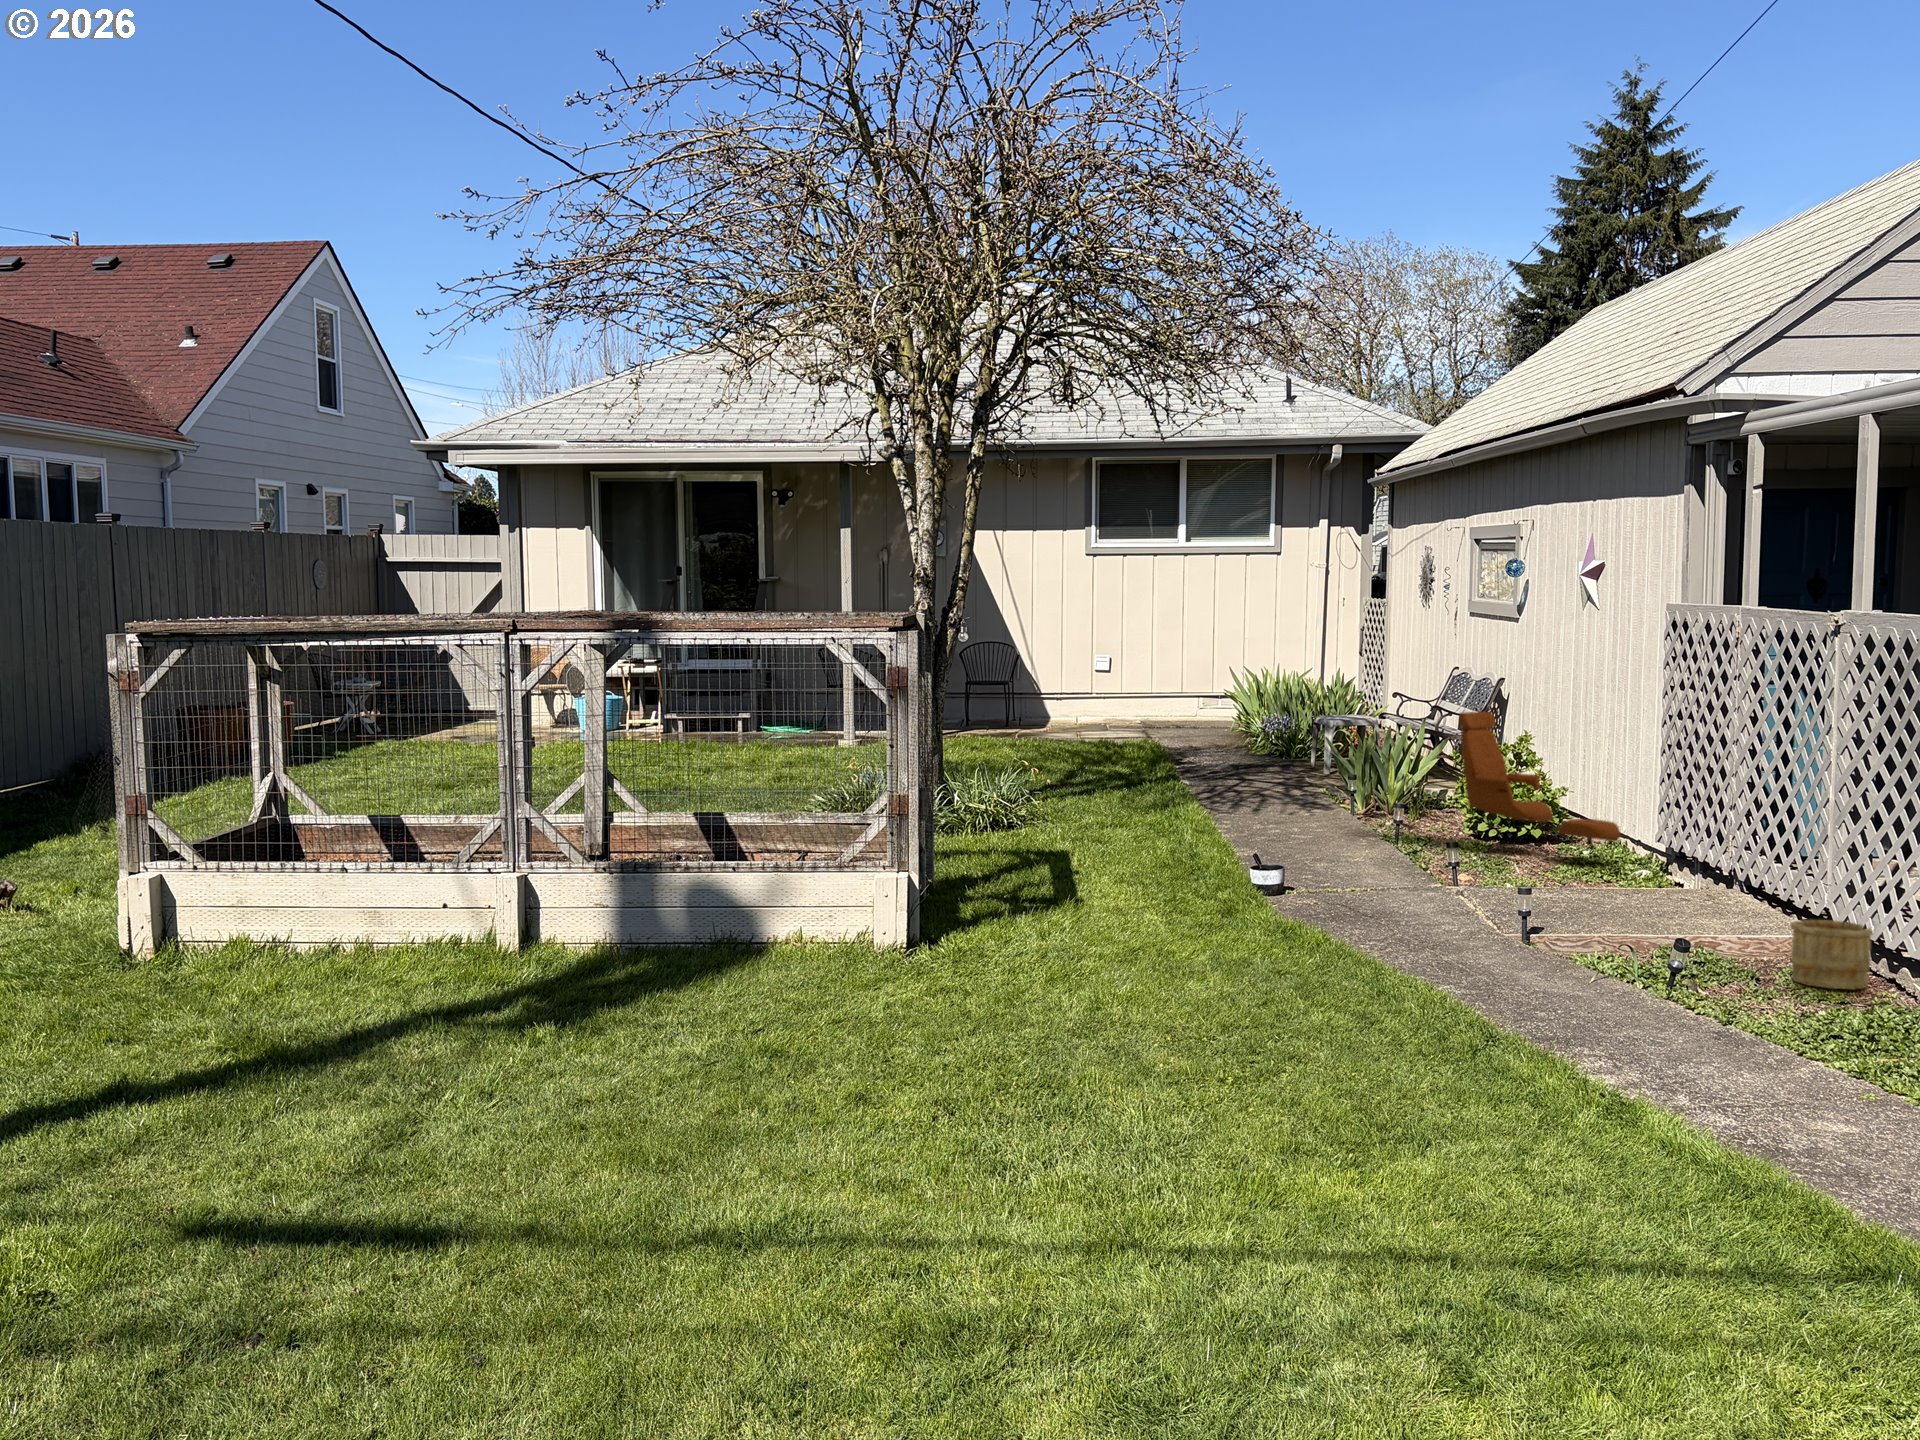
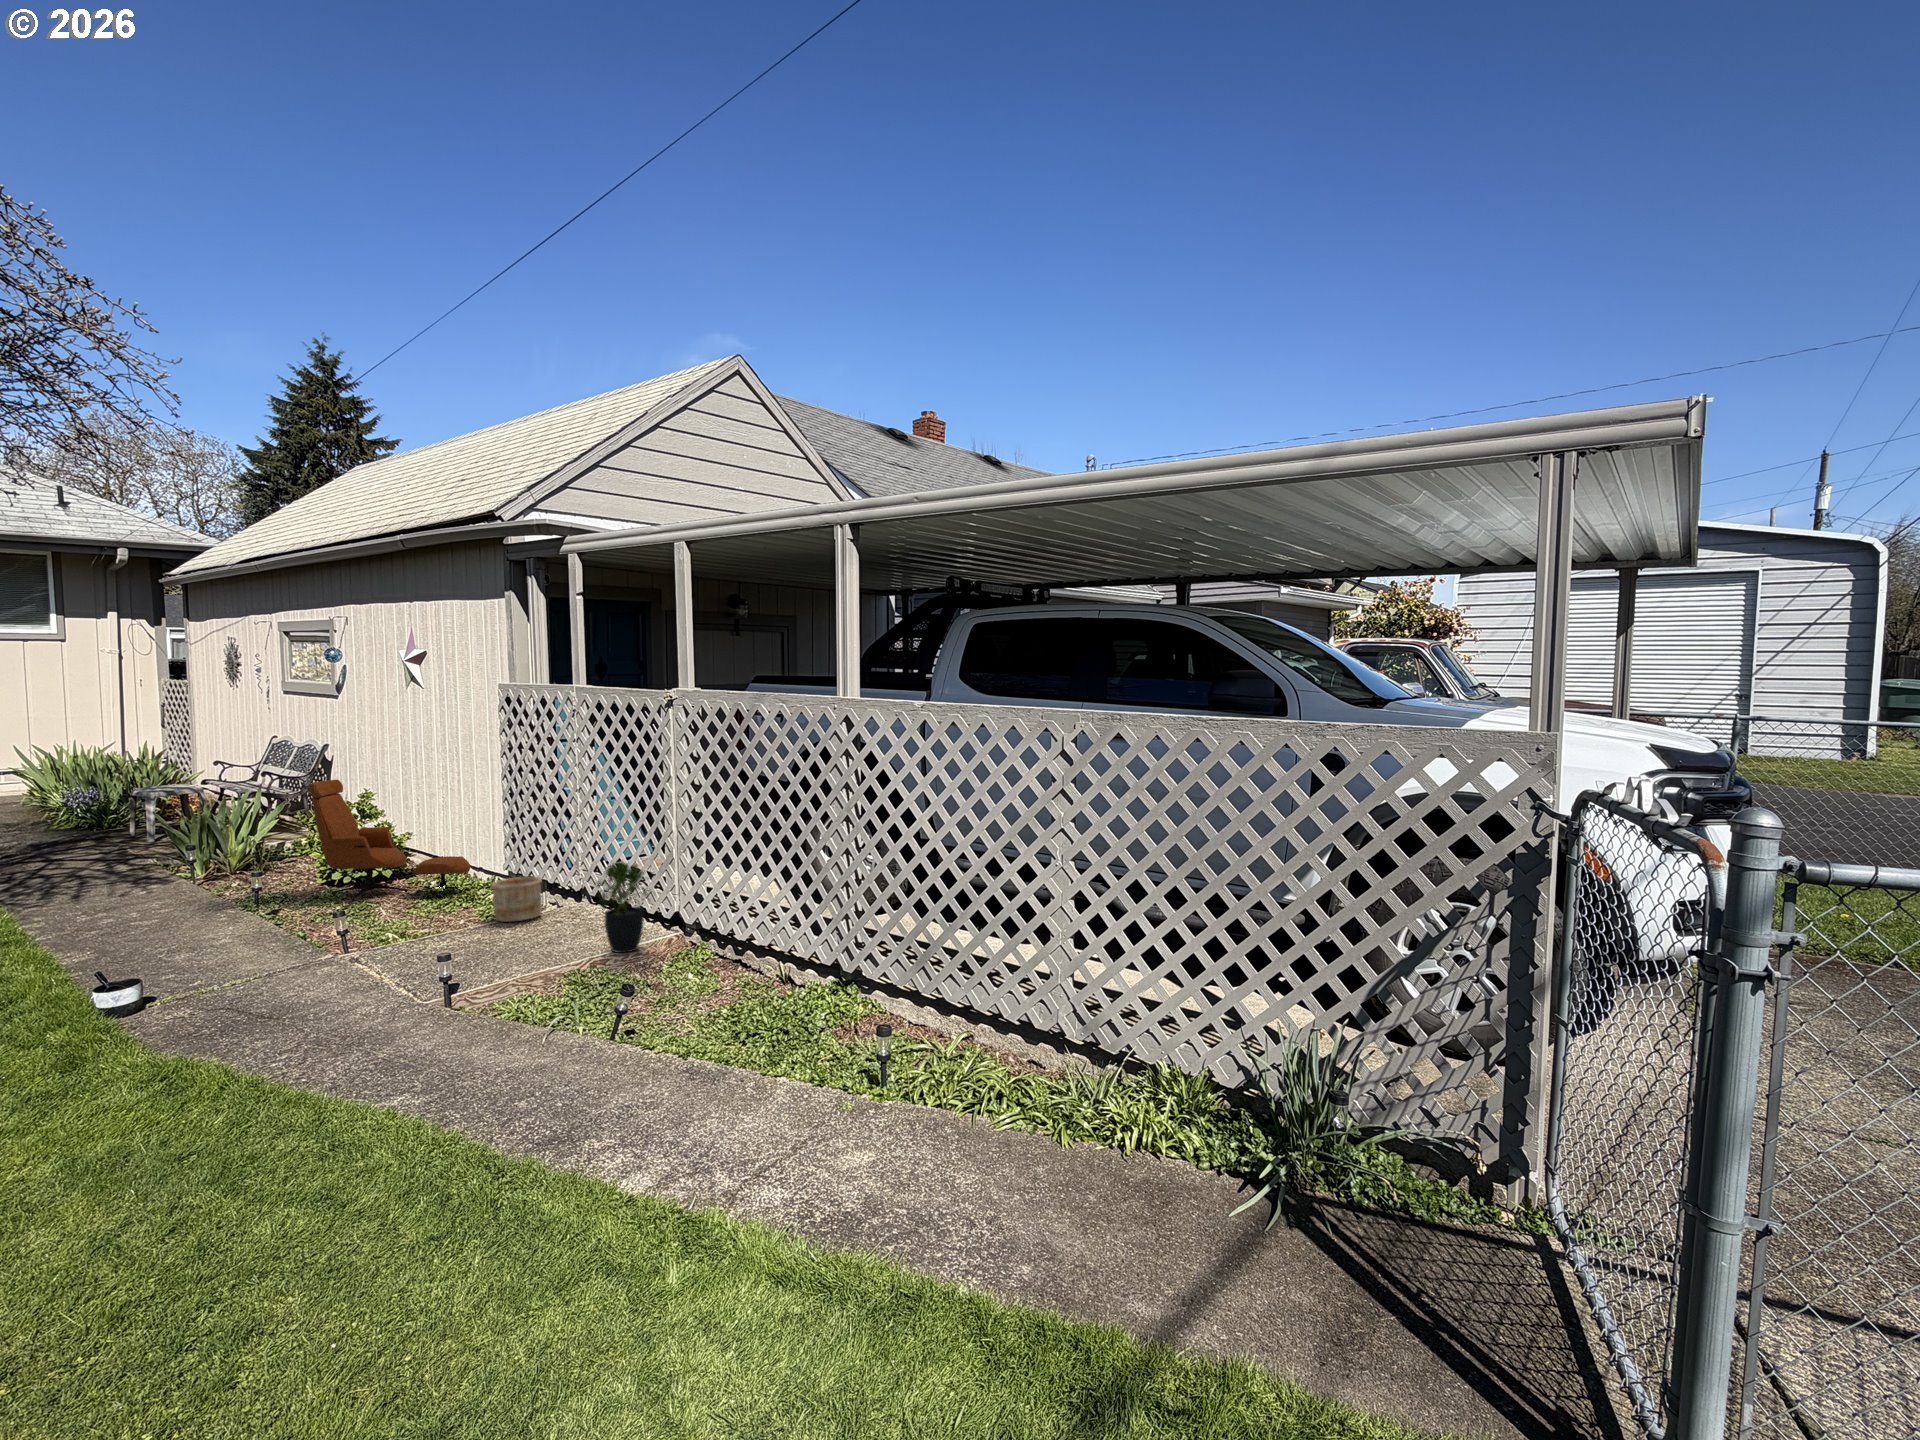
potted plant: none [1722,825,1807,947] -> present [597,861,652,953]
wooden bucket: present [1790,920,1874,989] -> present [491,876,542,922]

